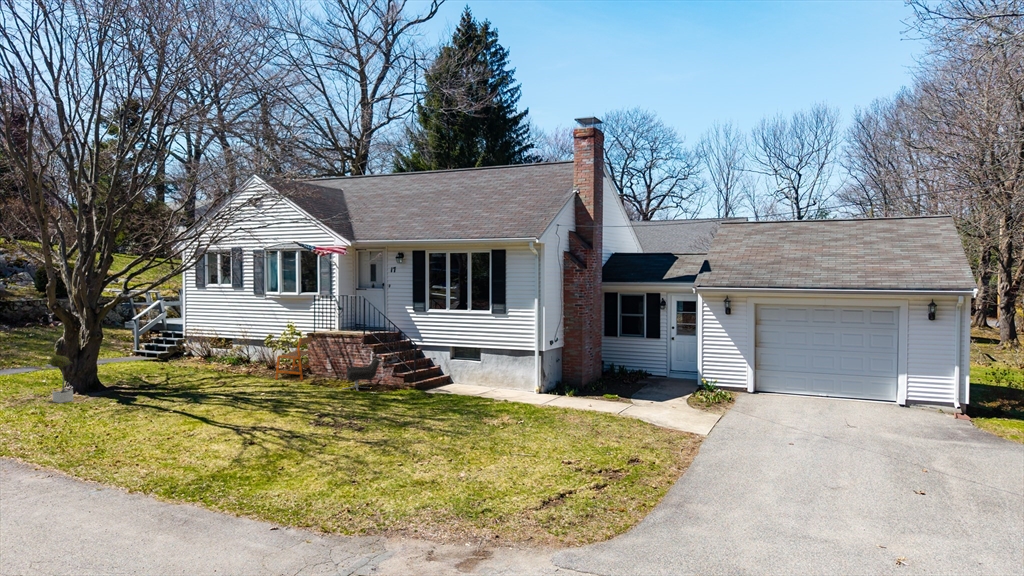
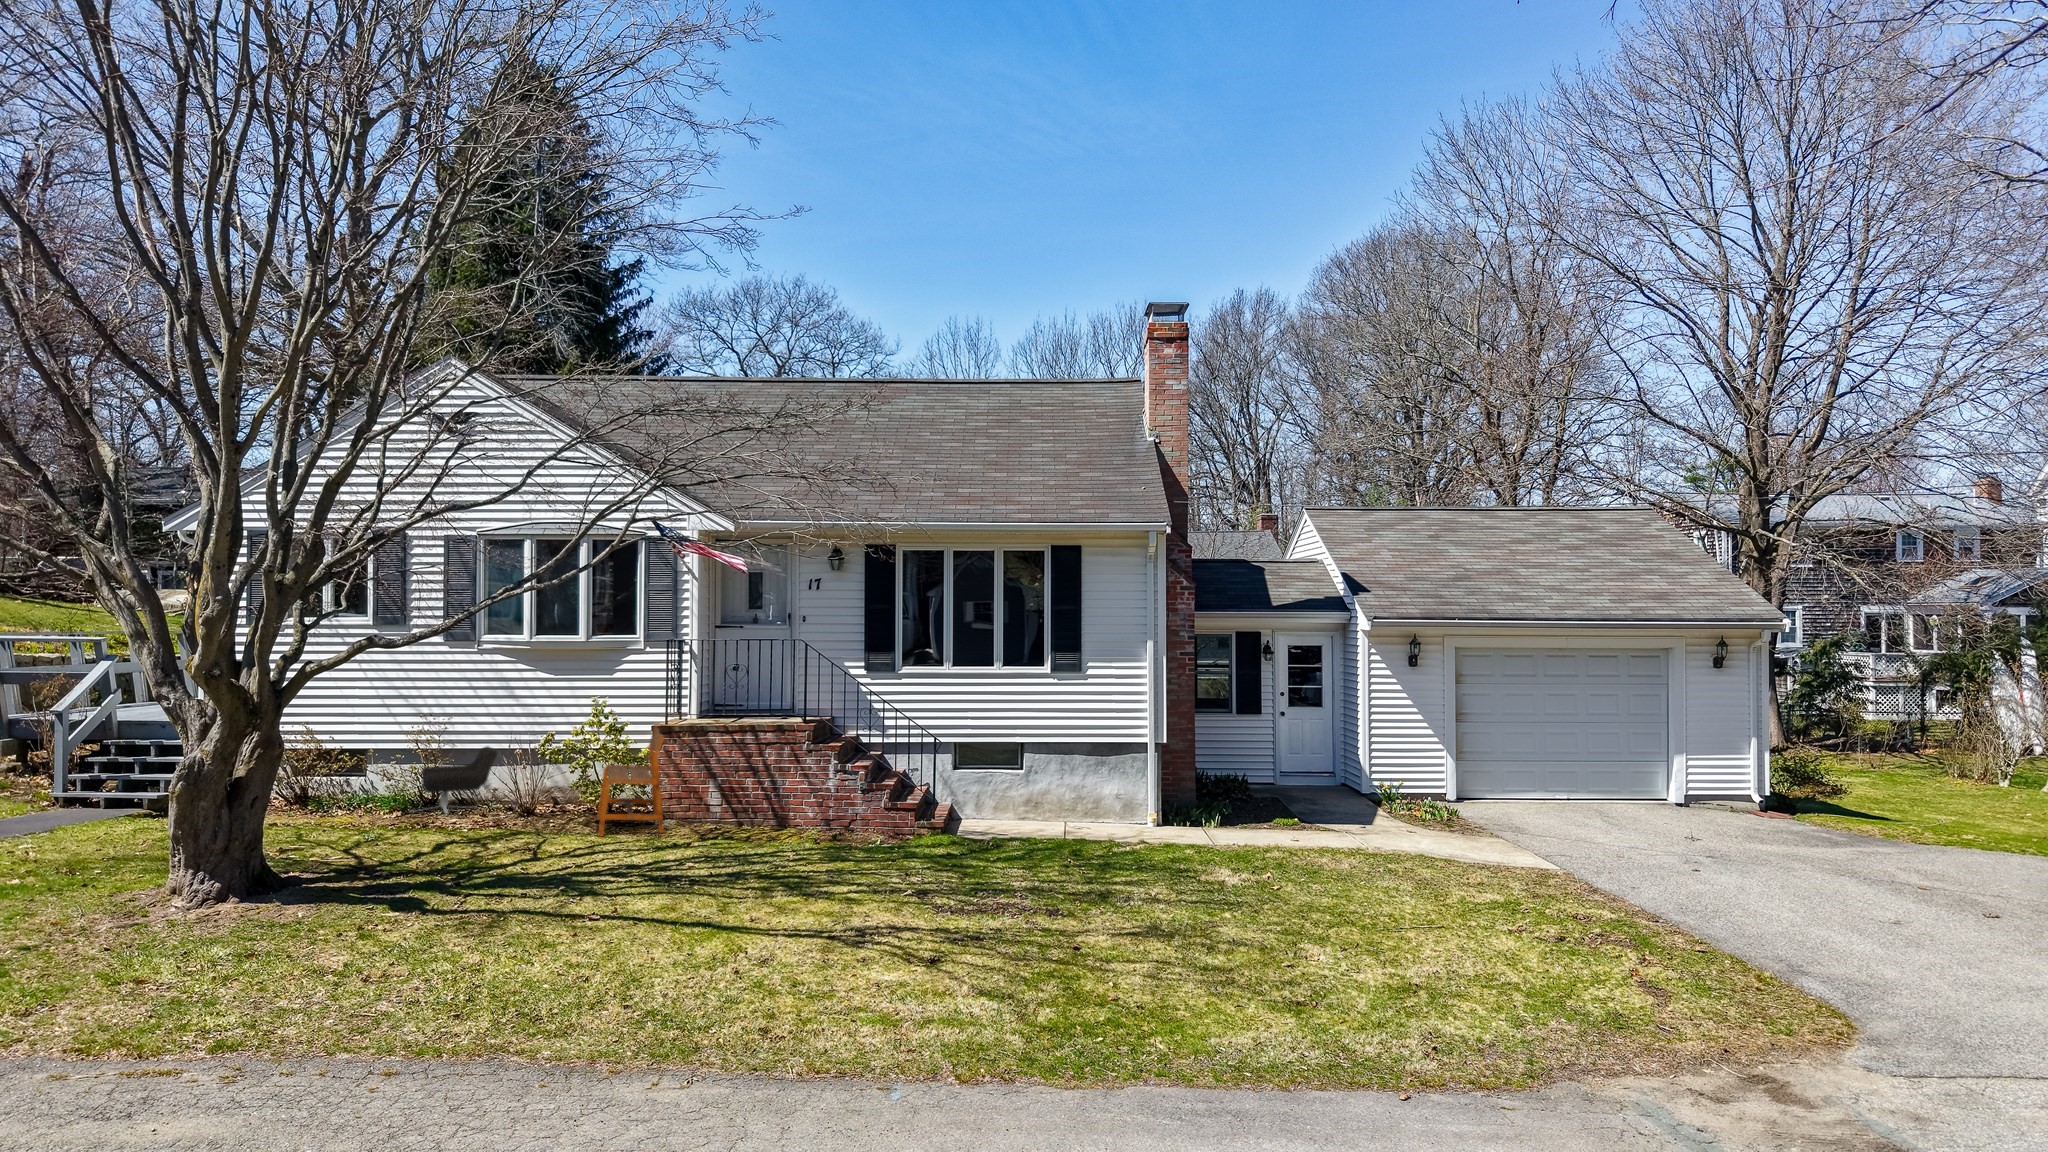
potted tree: present [50,355,73,403] -> none [85,806,156,949]
lounge chair: present [347,358,380,391] -> present [413,746,497,814]

